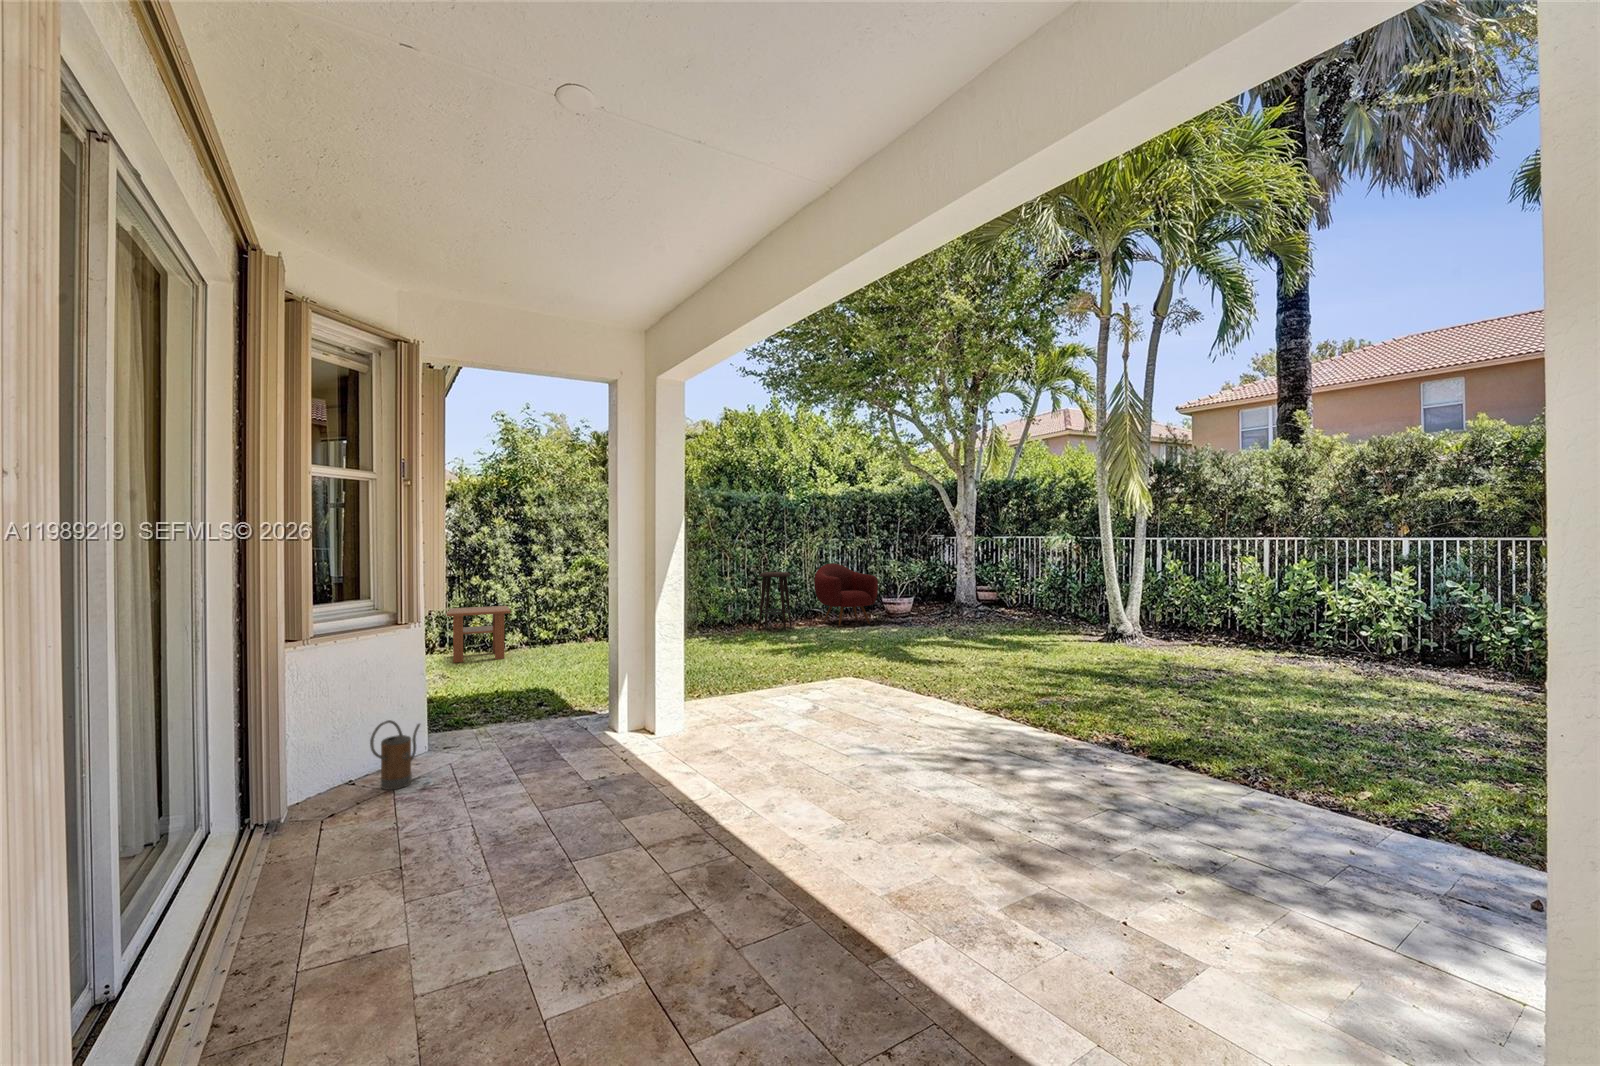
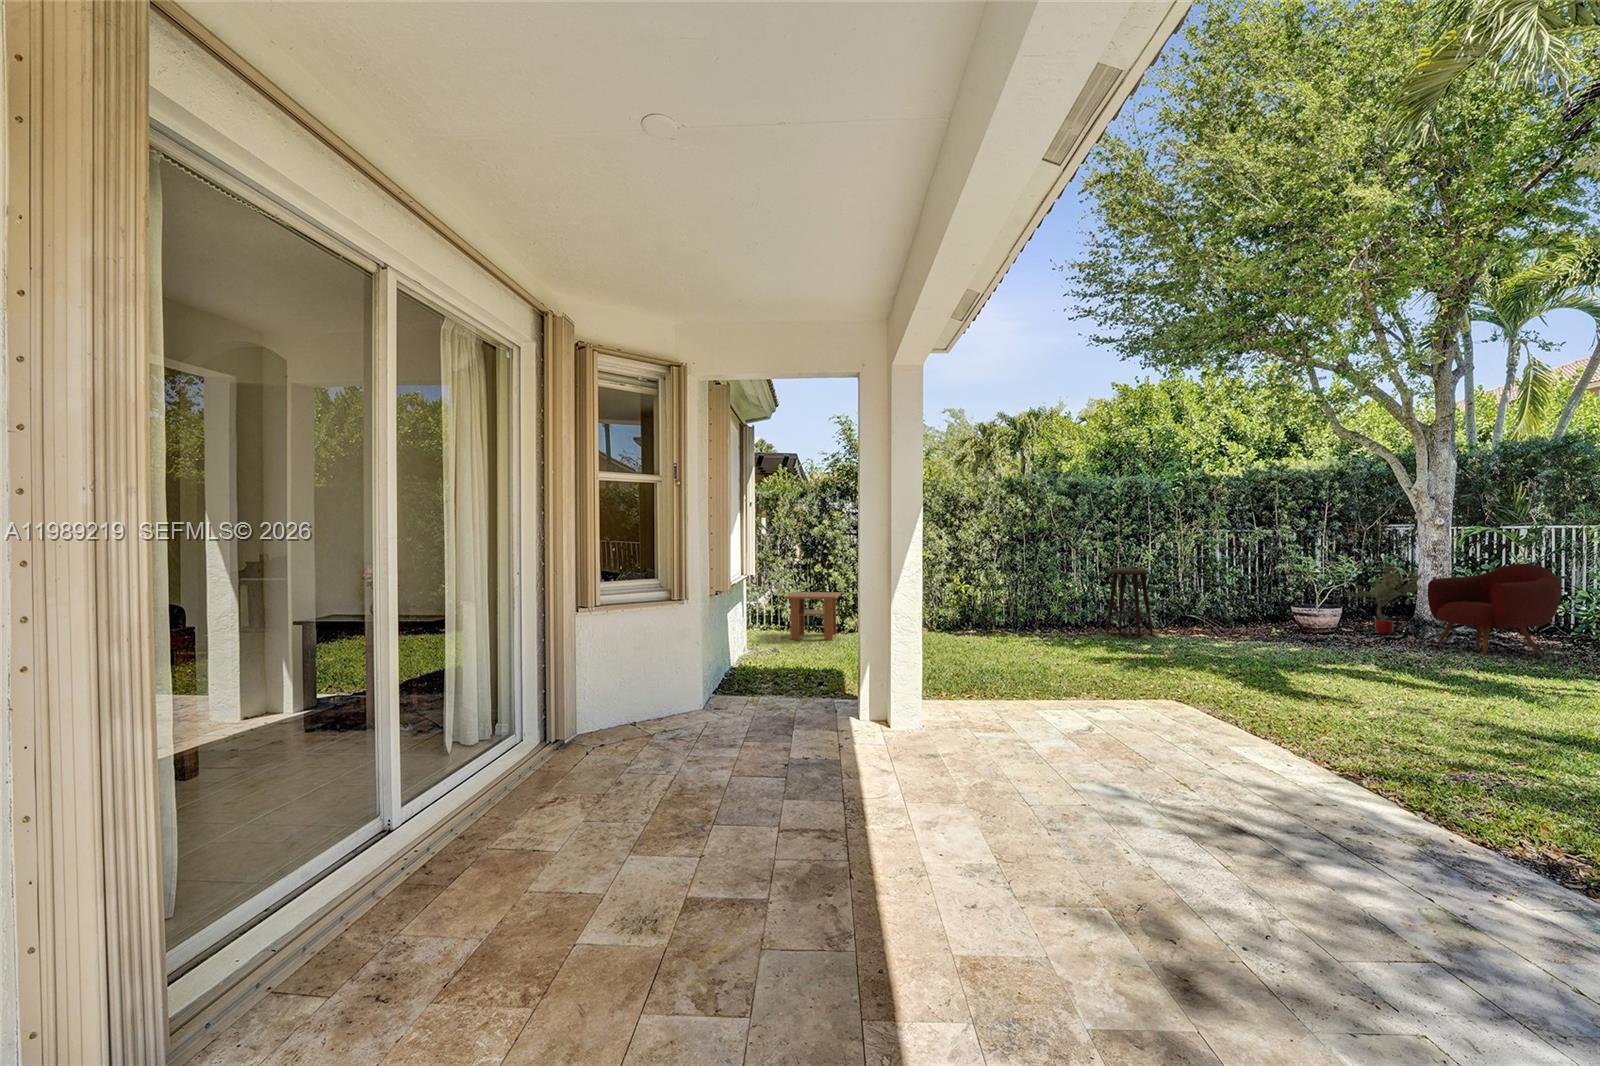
armchair: present [814,563,878,627] -> present [1428,563,1561,656]
potted tree: none [911,563,953,615] -> present [1348,563,1422,634]
watering can: present [370,720,420,790] -> none [633,678,678,736]

